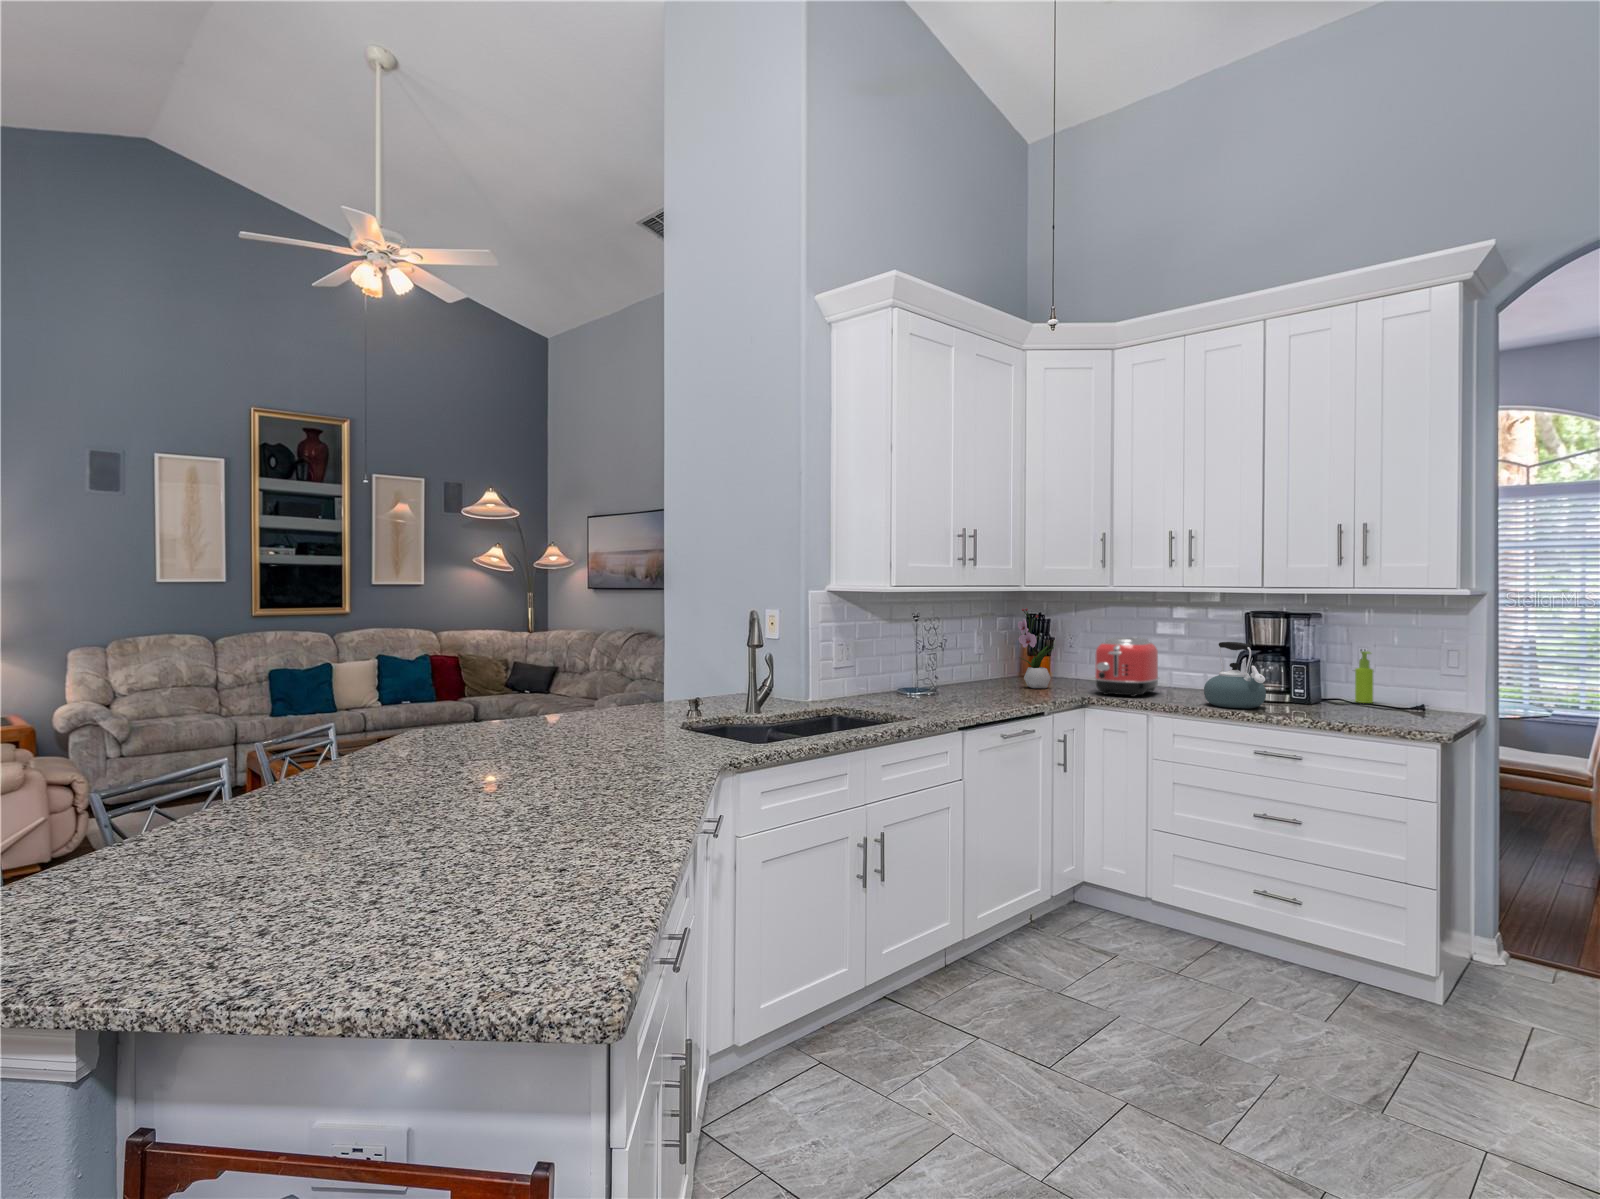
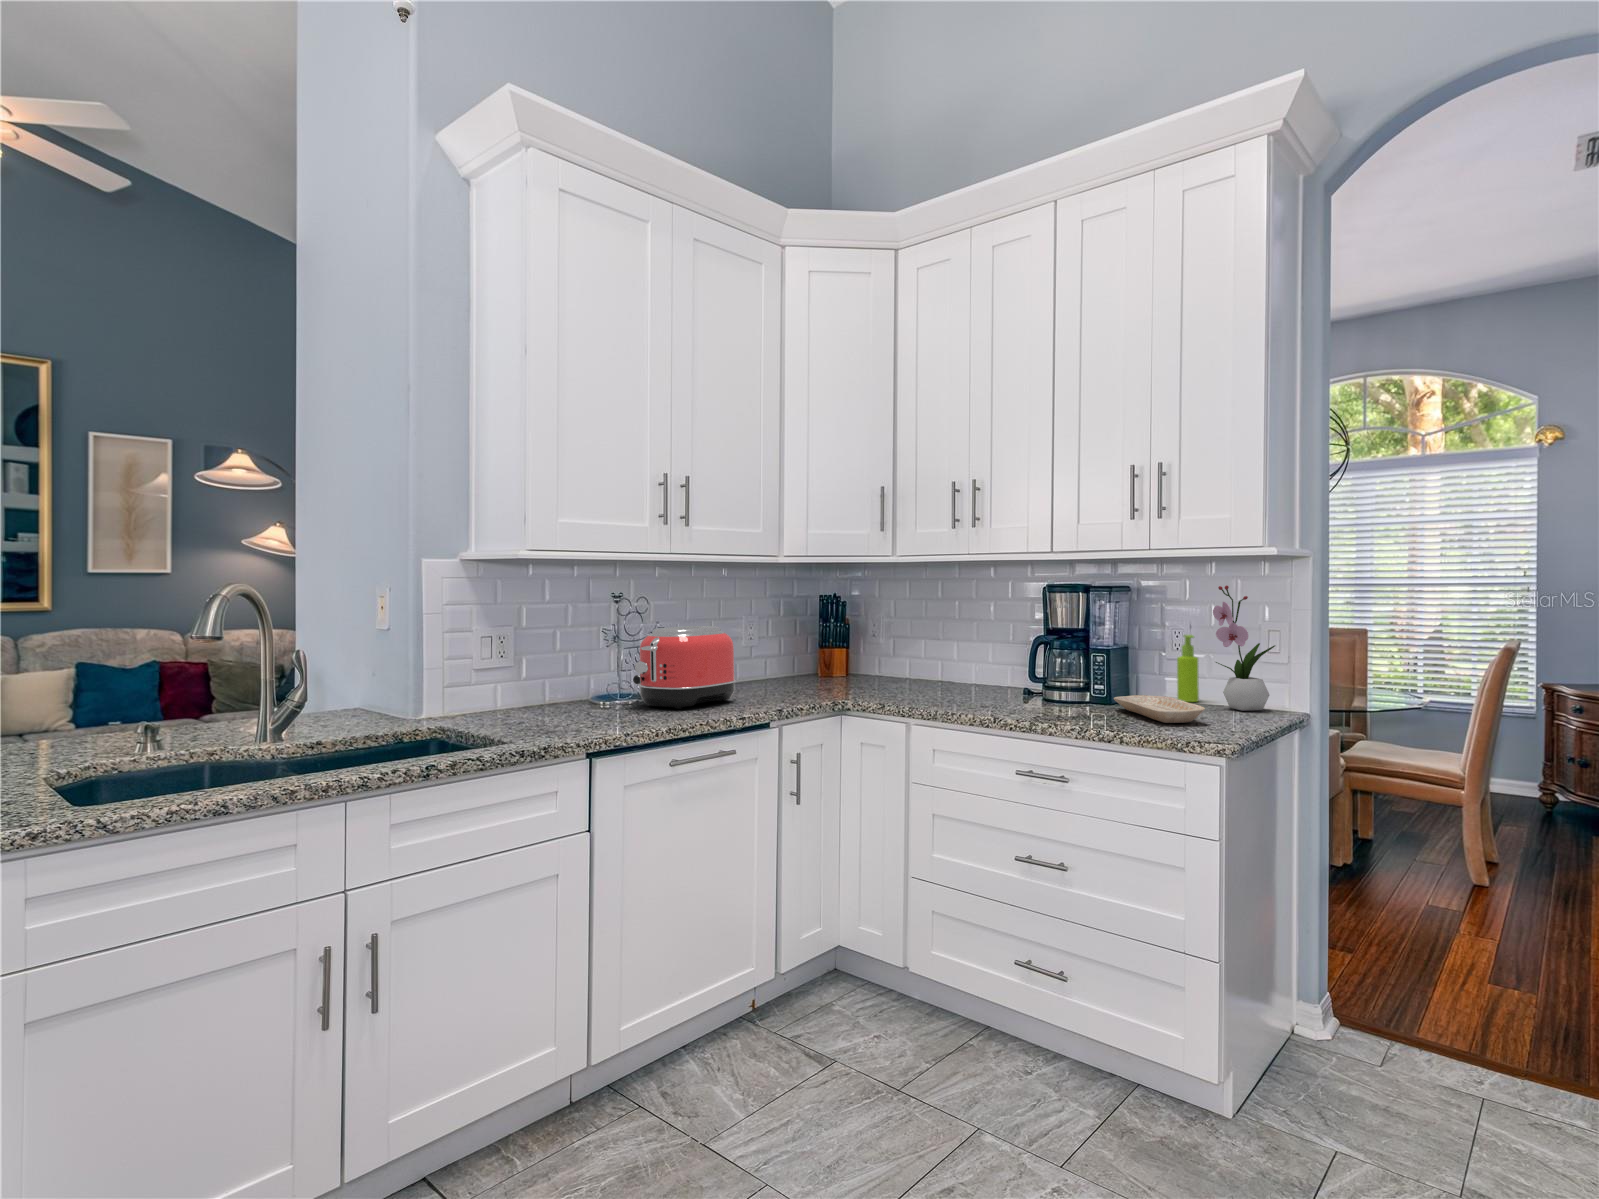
flower arrangement: present [1018,608,1054,688] -> present [1213,585,1275,711]
toaster: present [1095,637,1159,697] -> present [633,626,736,709]
kettle: present [1204,642,1266,708] -> none [972,625,1047,712]
tray: none [1317,697,1406,718] -> present [1114,695,1205,723]

